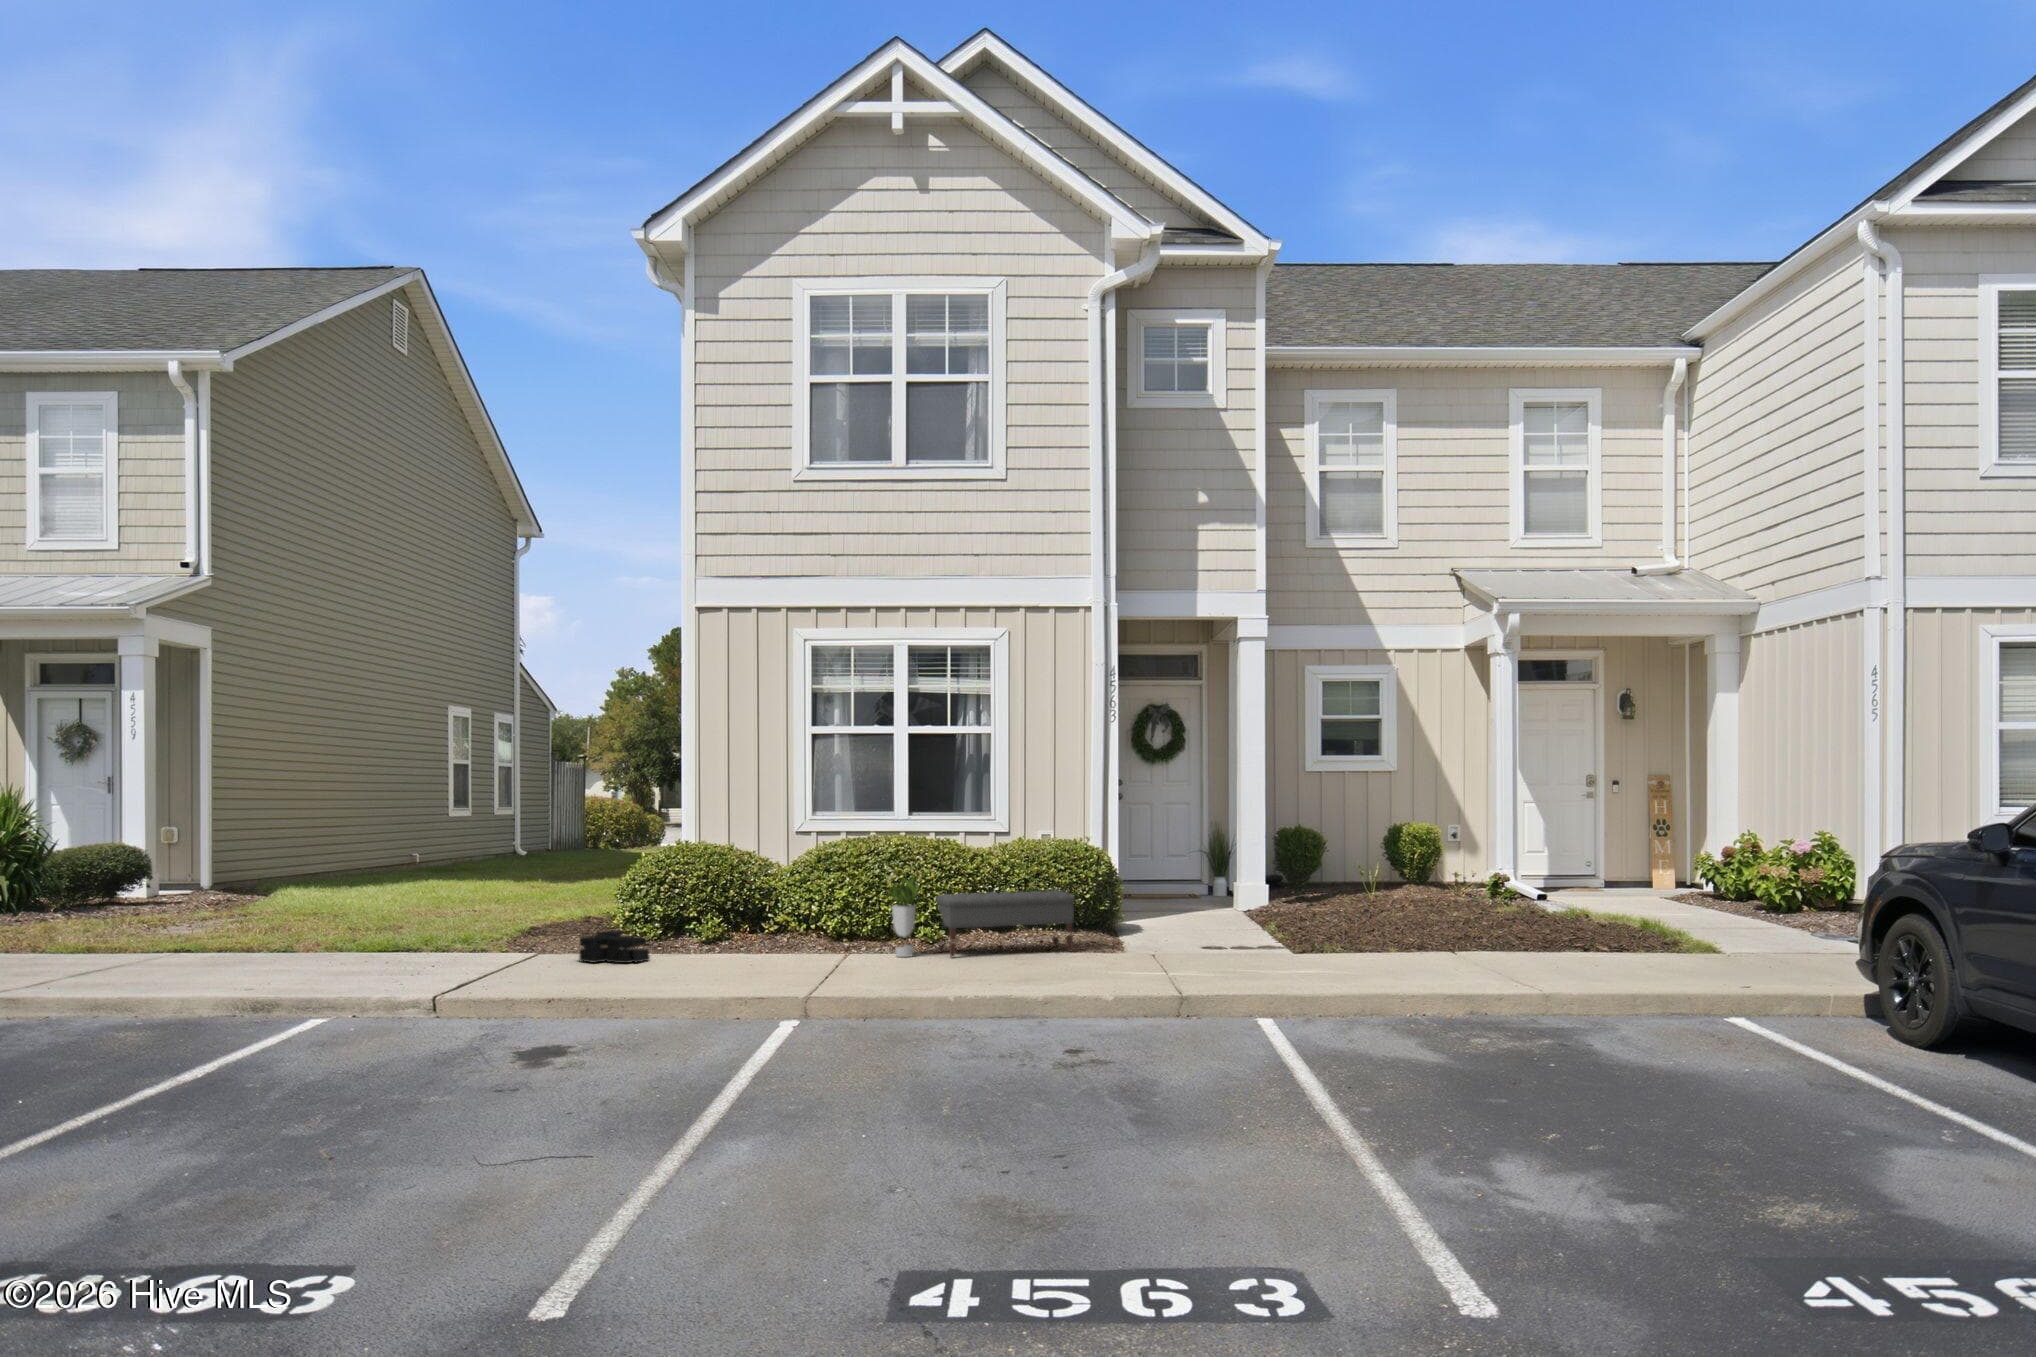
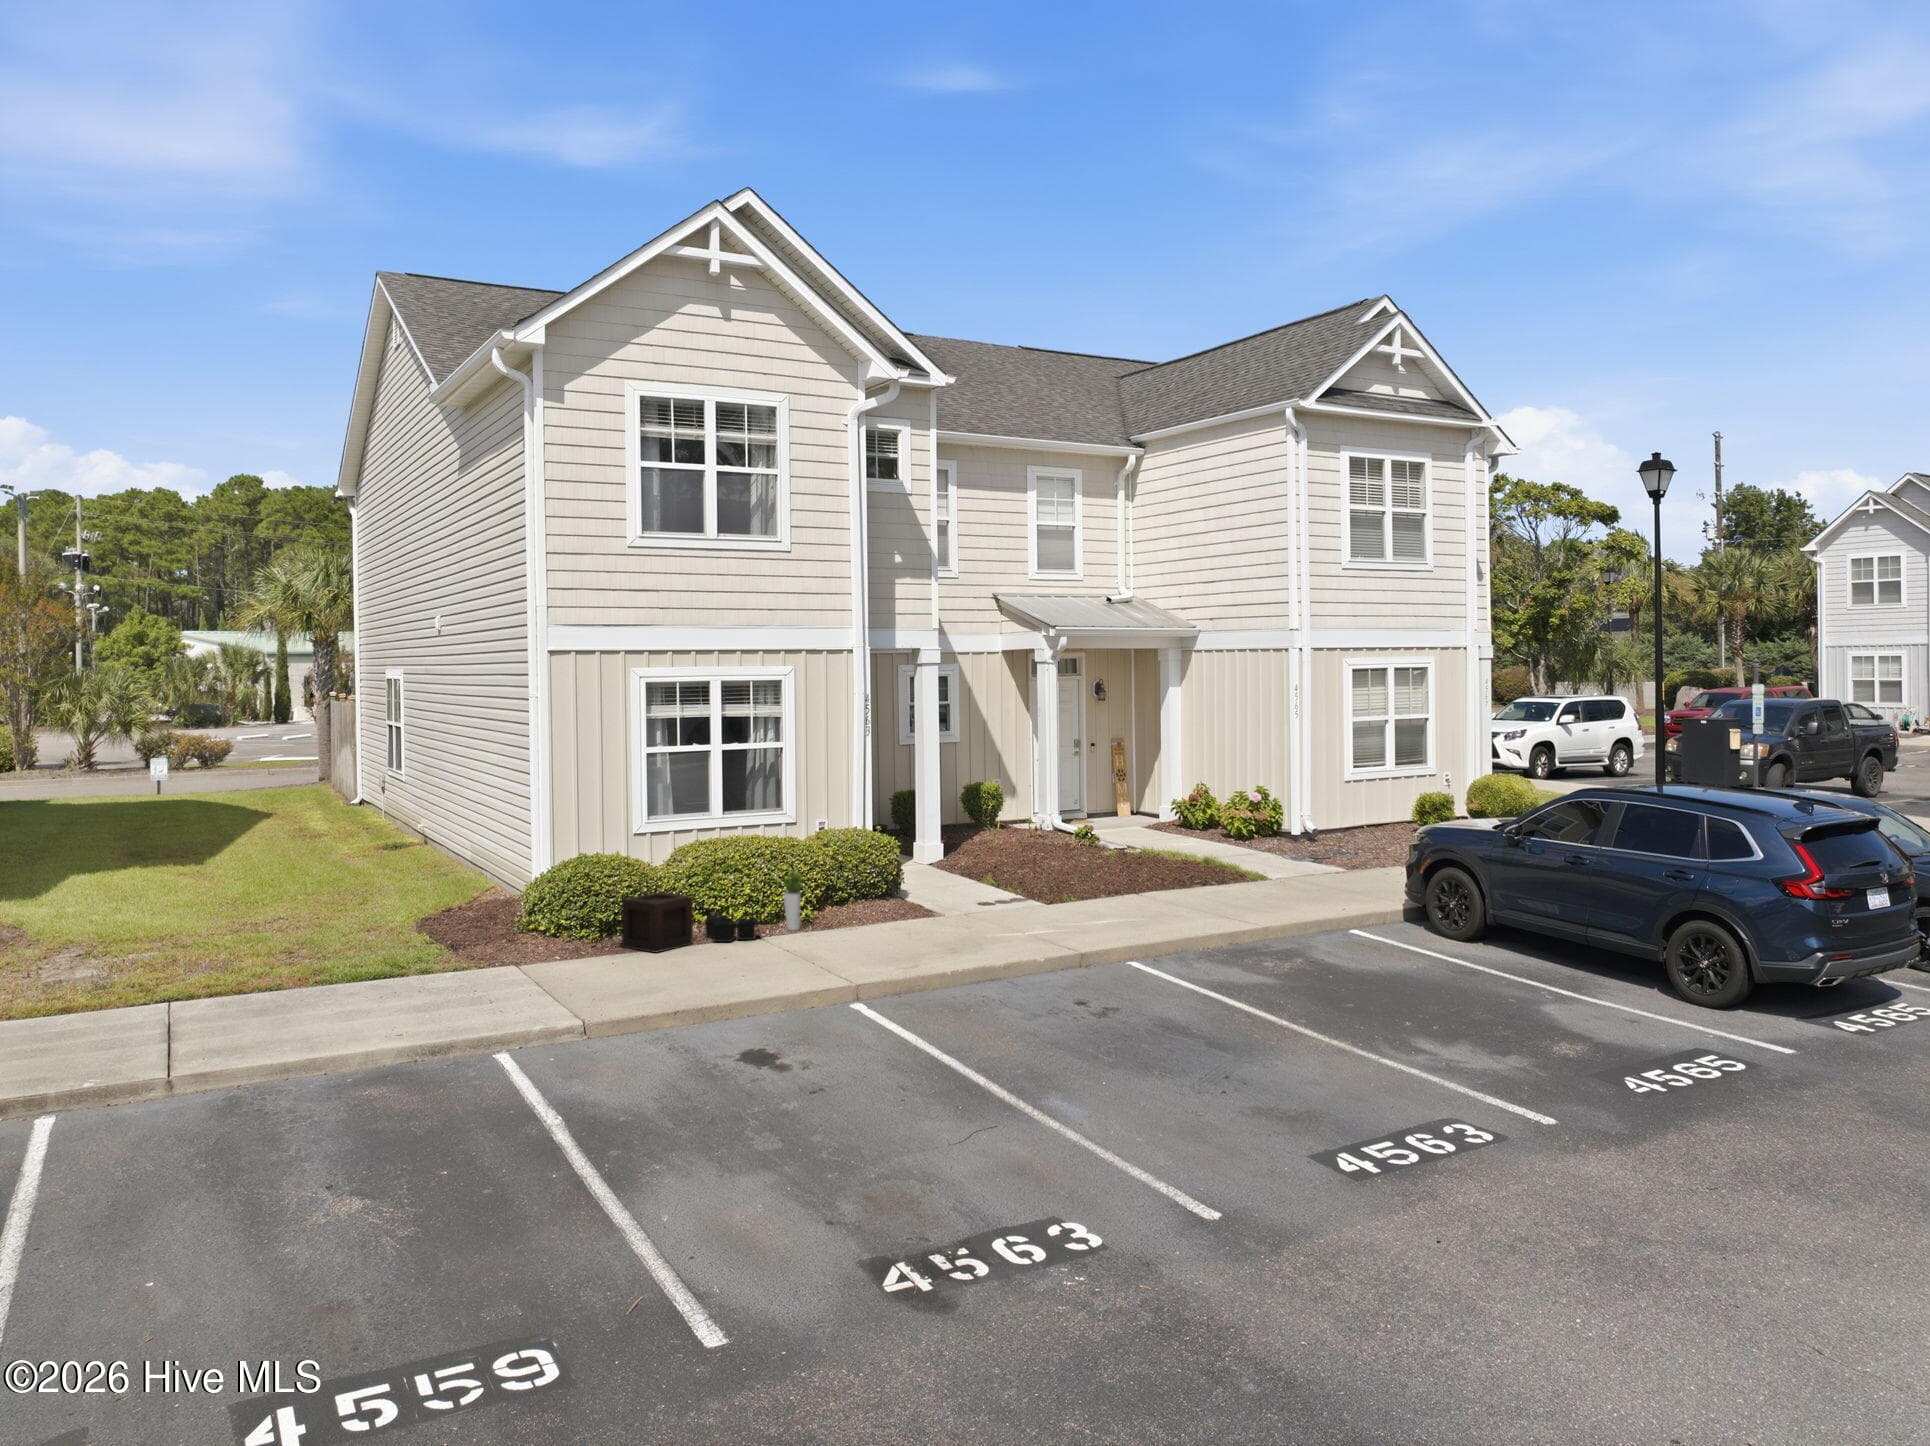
bench: present [936,890,1075,957] -> none [807,871,903,928]
wooden crate: none [672,893,755,966] -> present [621,892,693,953]
storage bin: present [579,930,650,963] -> present [705,915,760,942]

